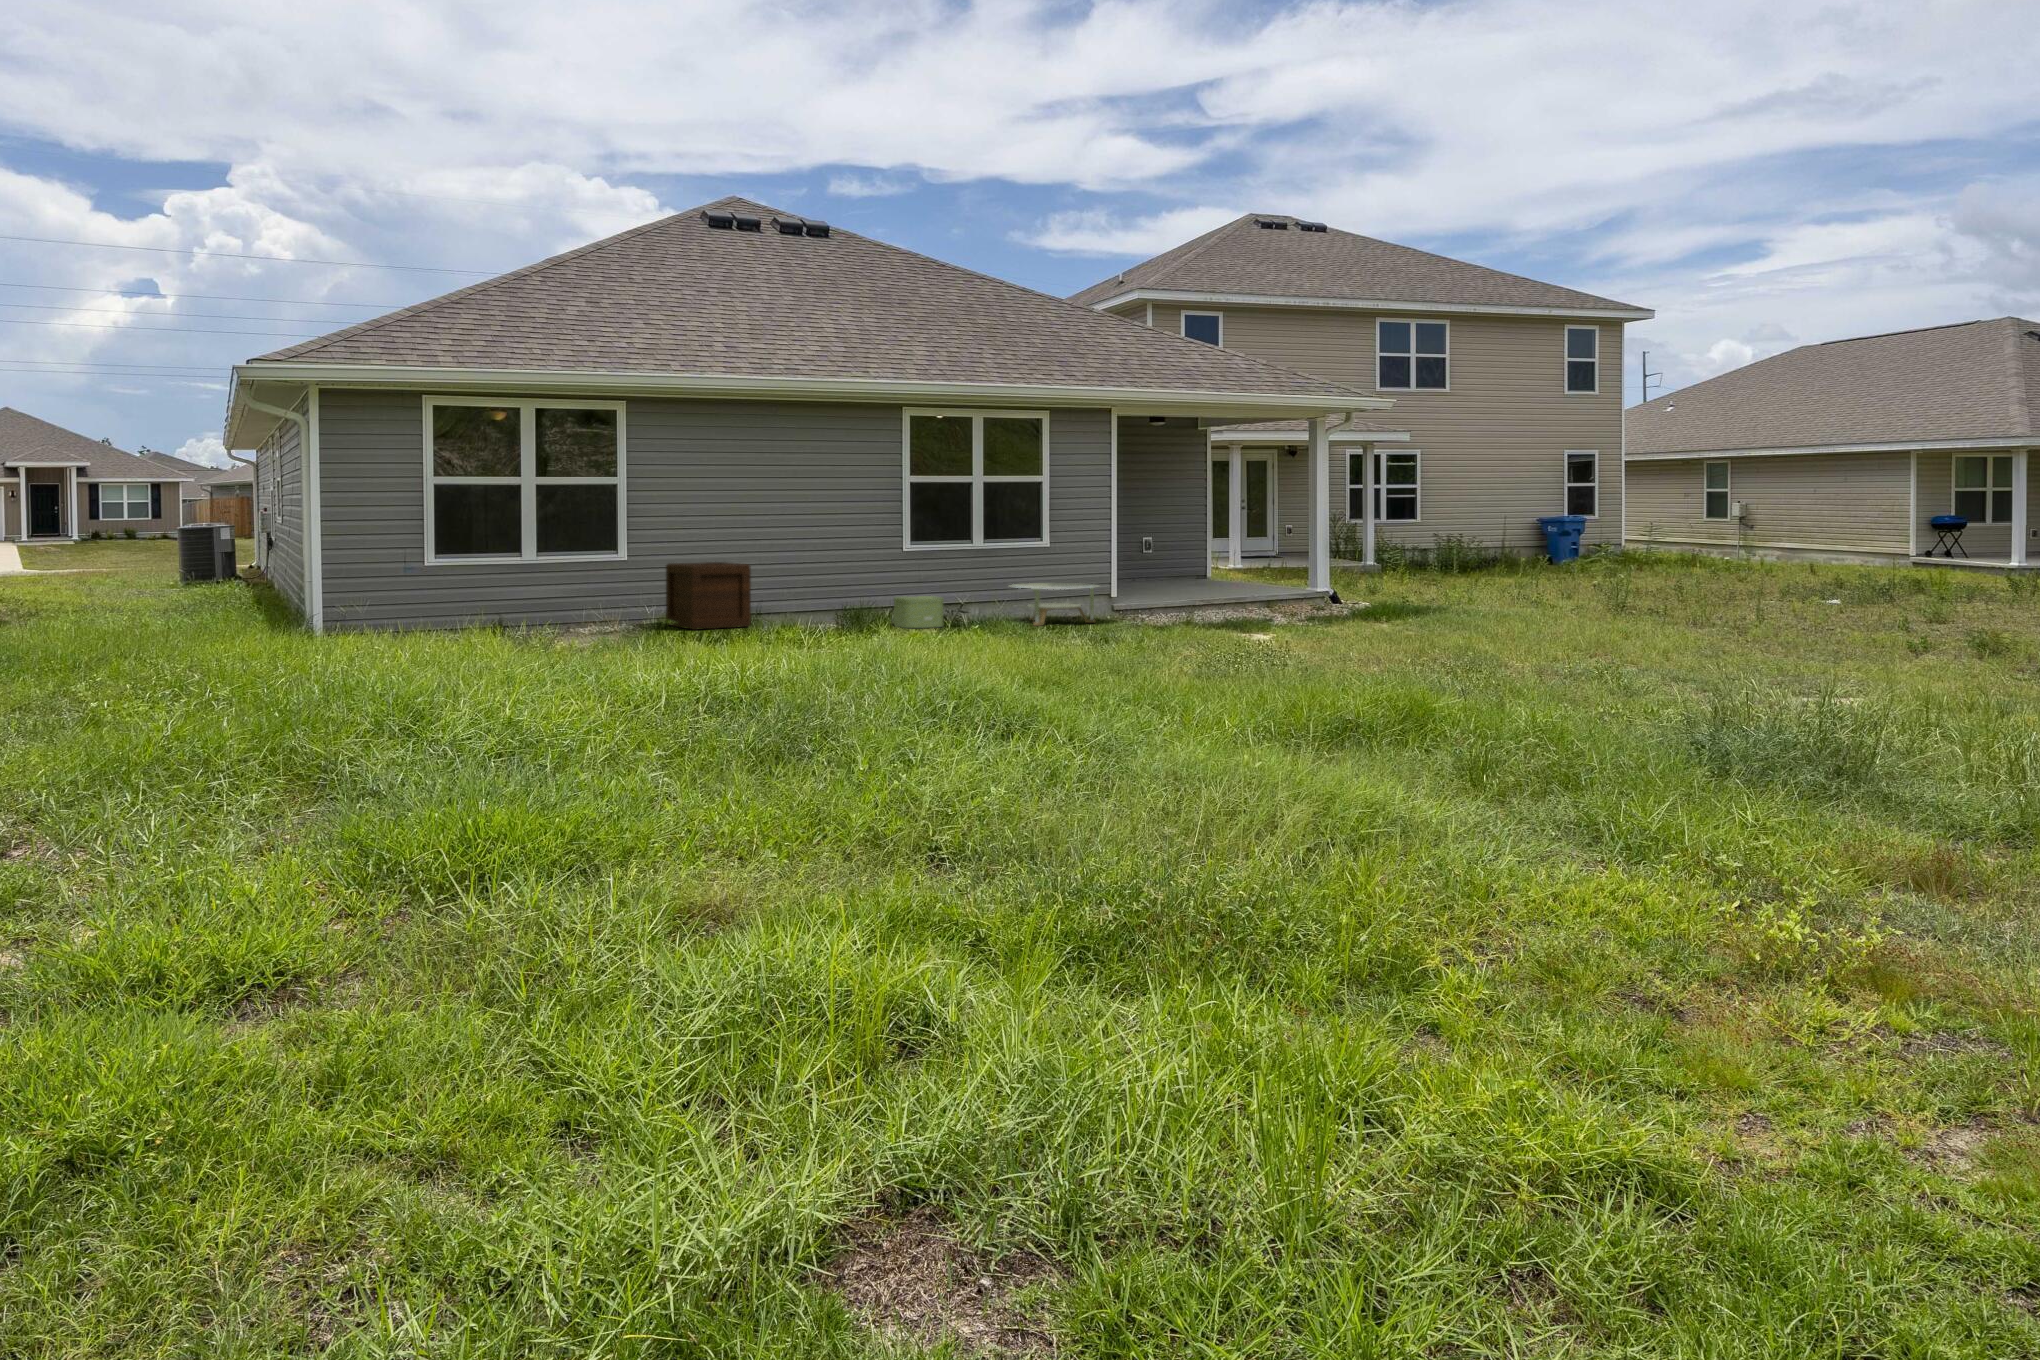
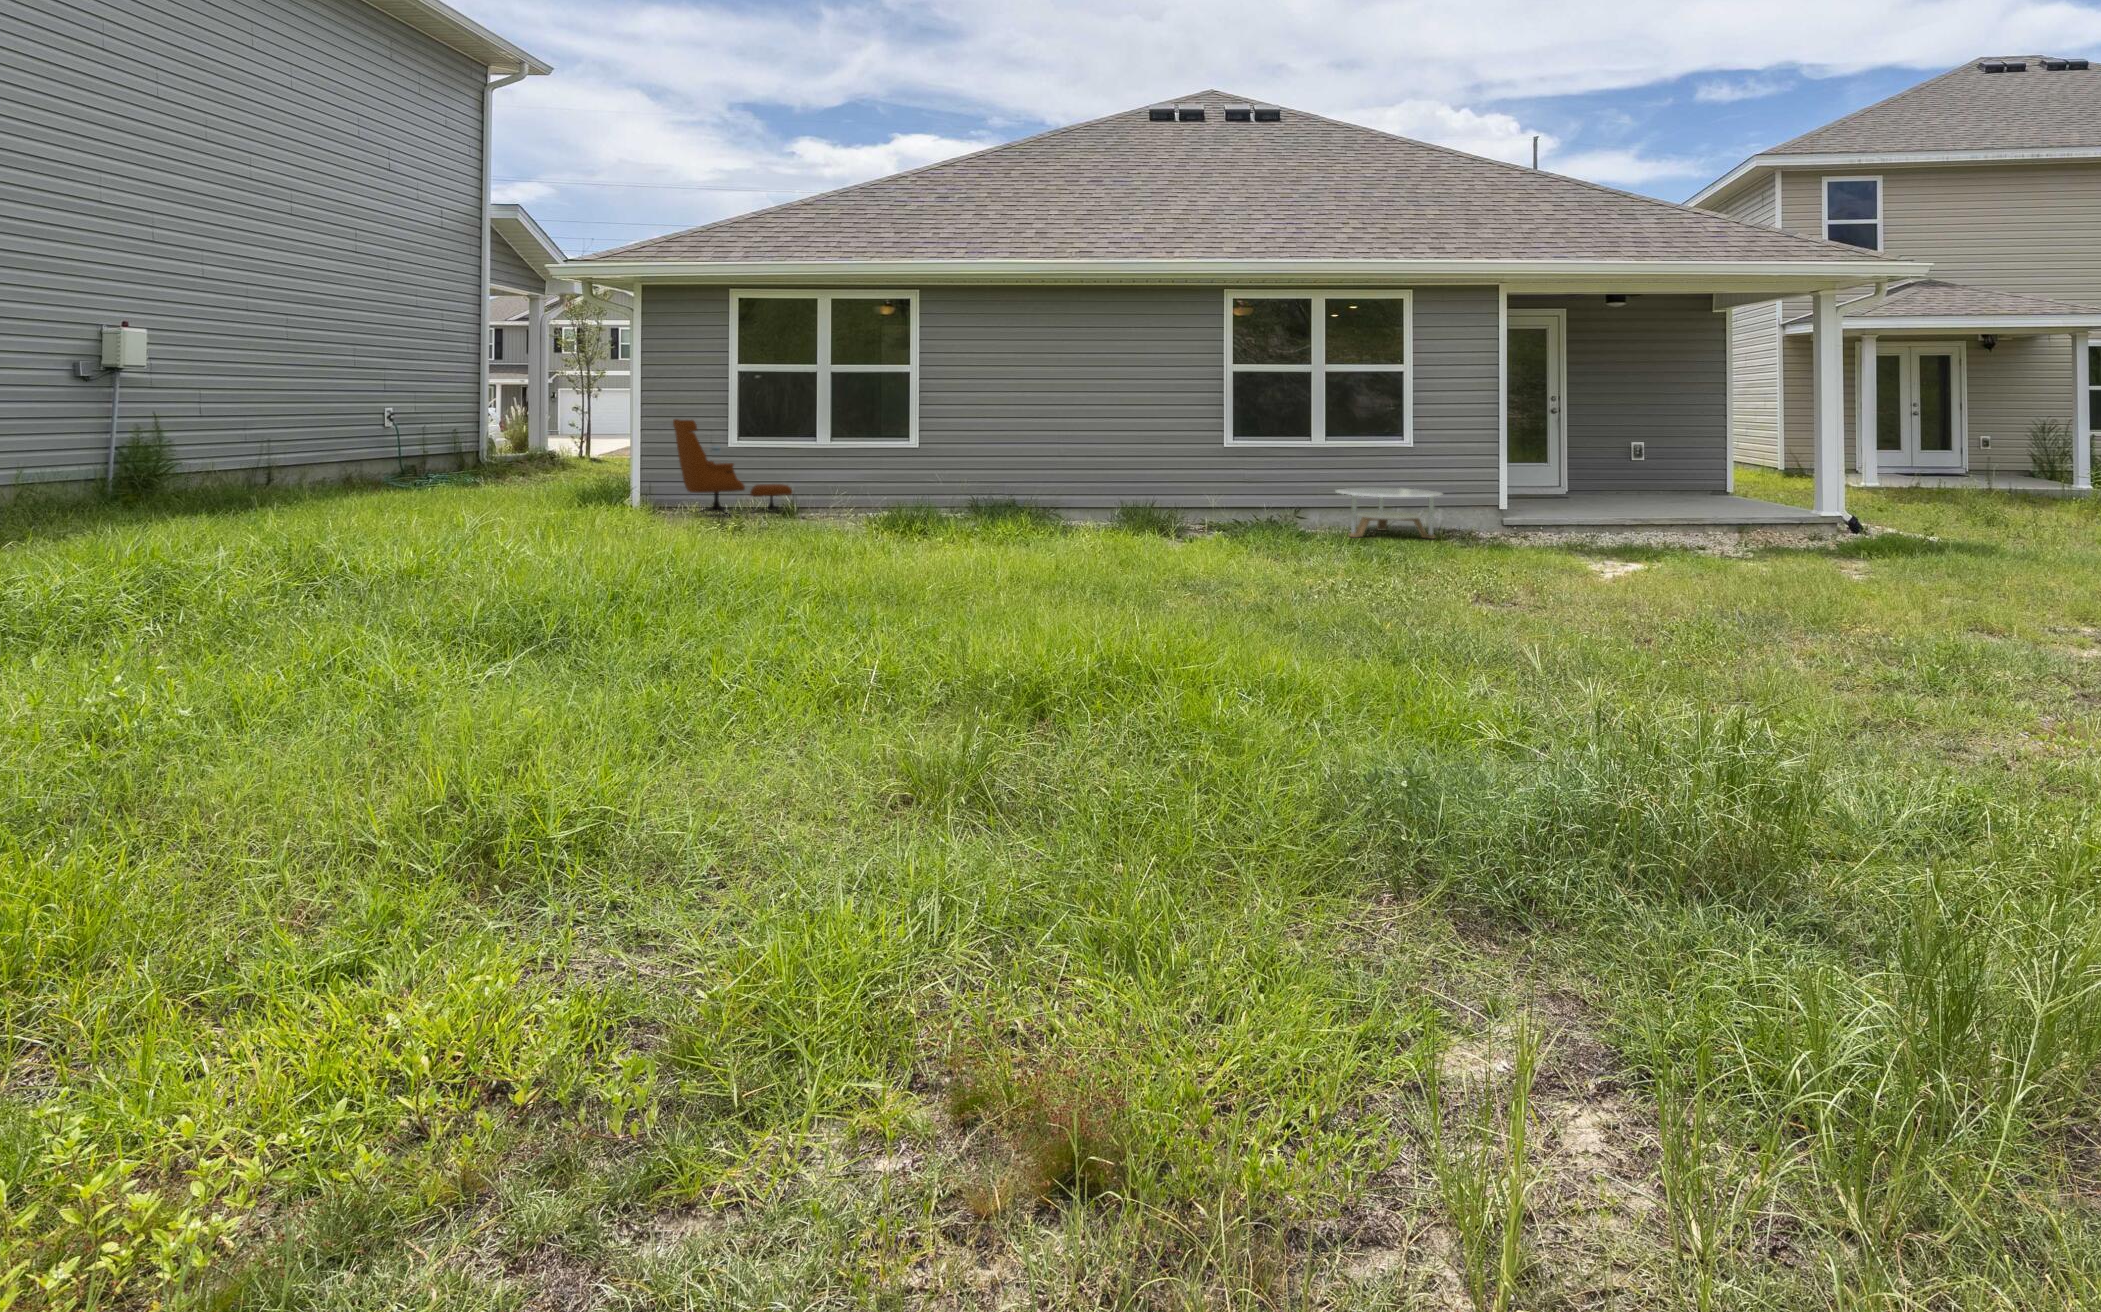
lounge chair: none [417,537,516,644] -> present [673,419,792,516]
wooden crate: present [666,562,751,630] -> none [939,451,1008,518]
storage box: present [894,596,944,628] -> none [1199,495,1247,531]

